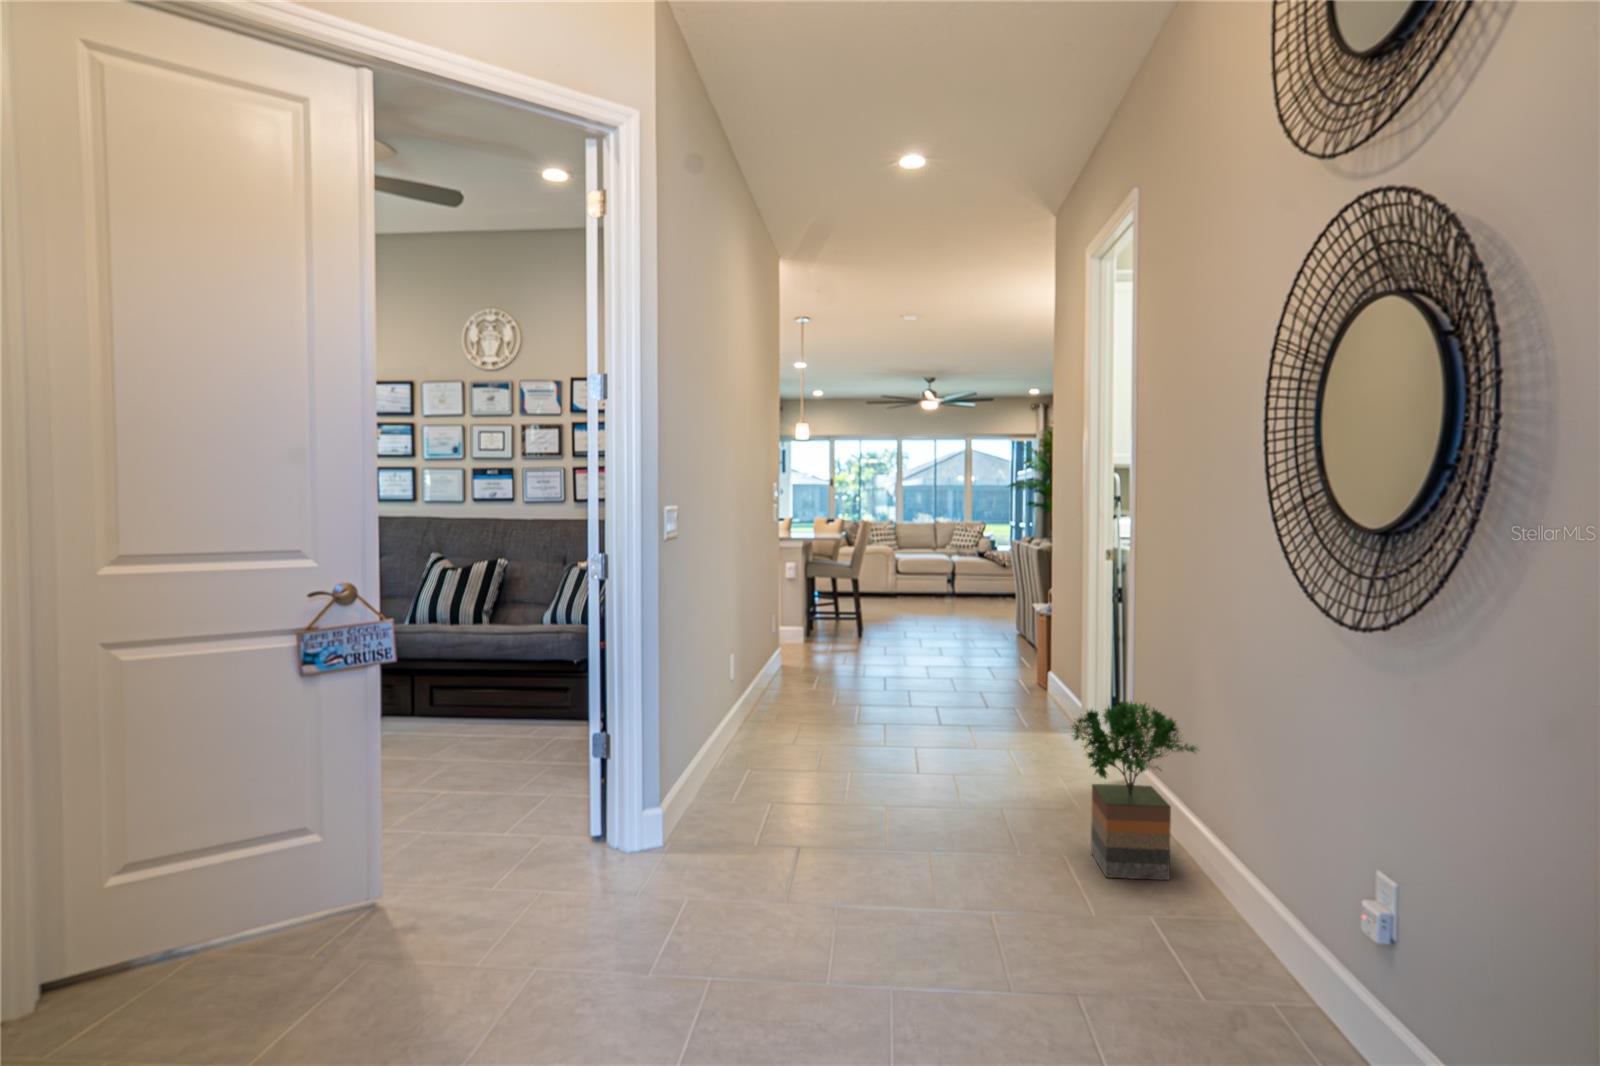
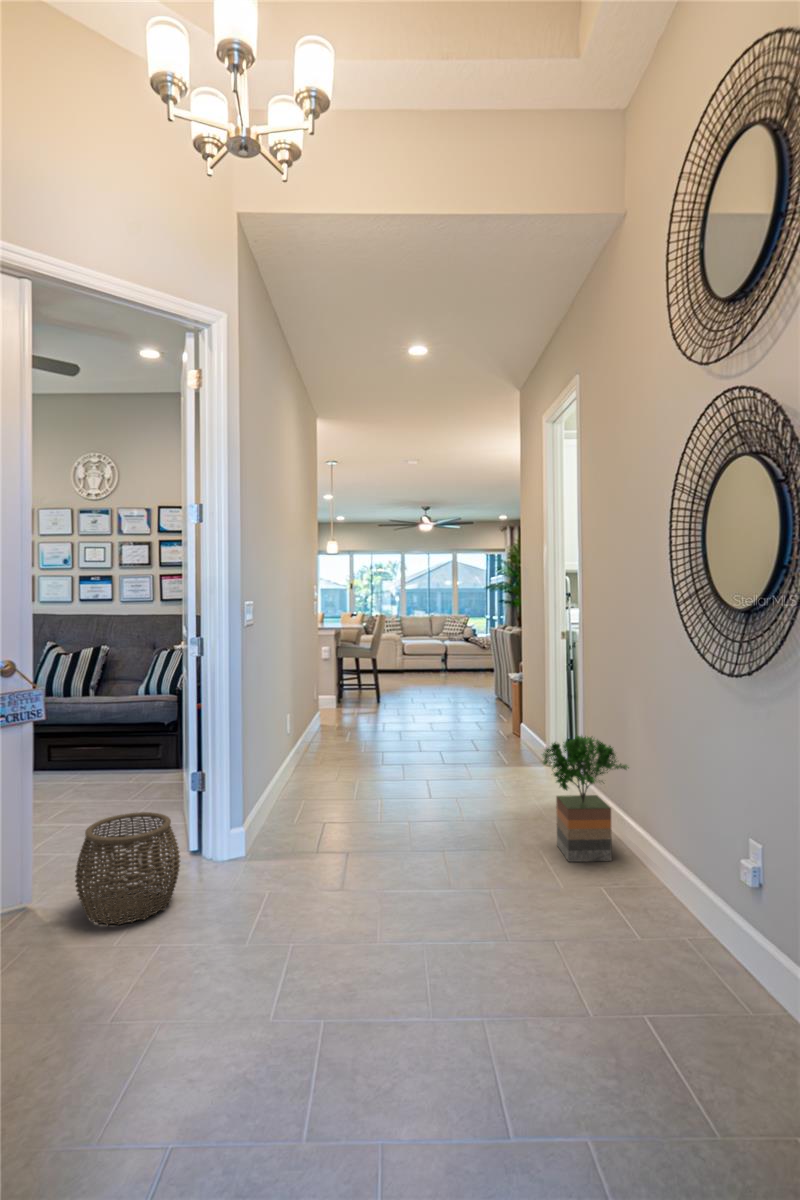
woven basket: none [443,782,576,927] -> present [75,812,180,925]

